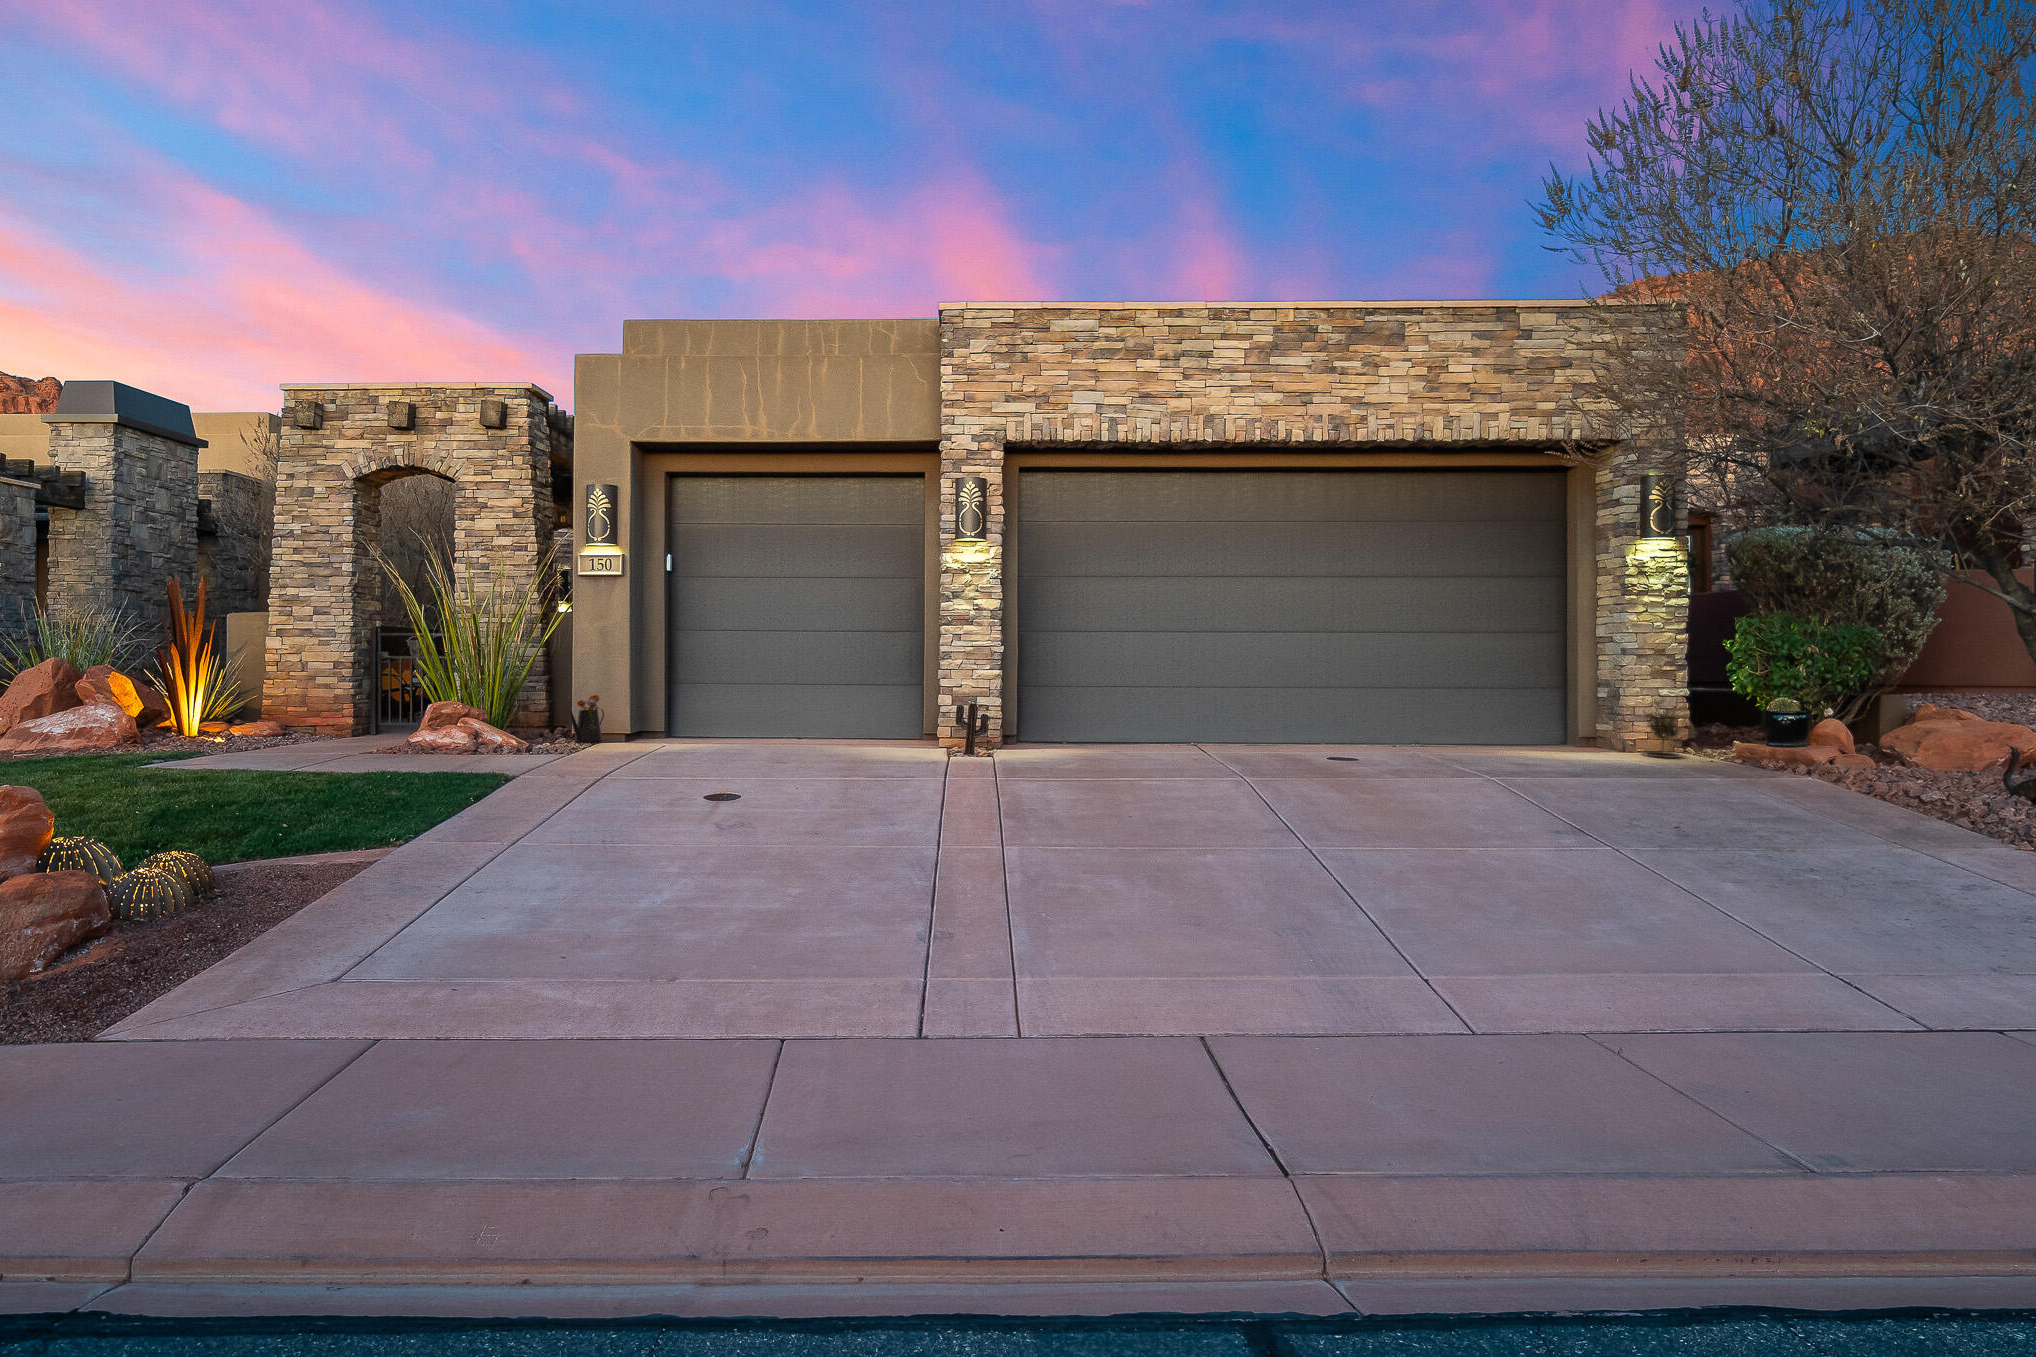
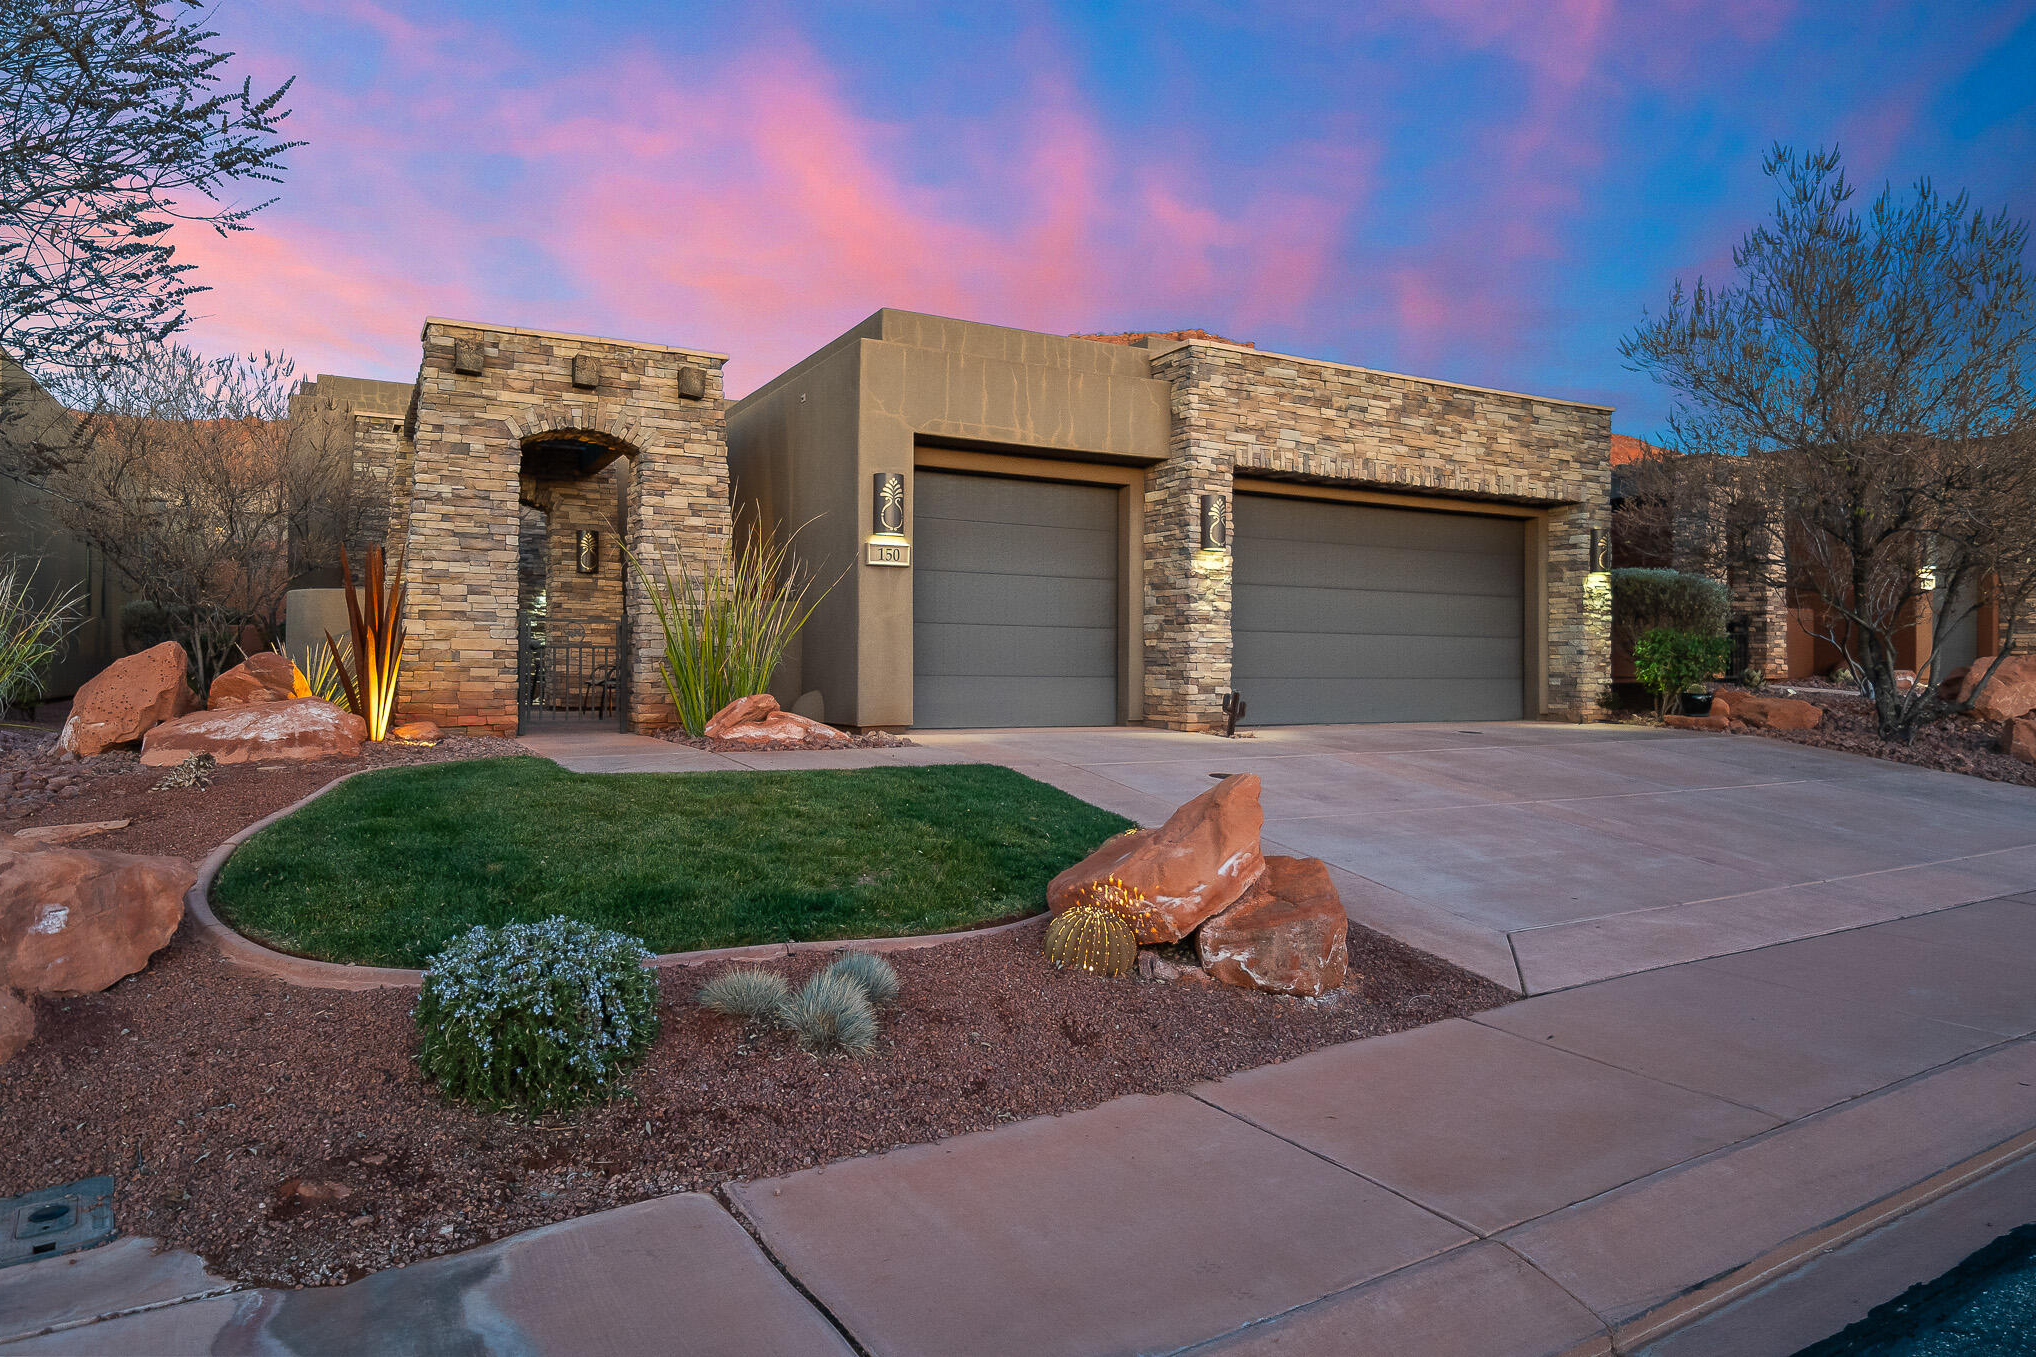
watering can: present [570,695,604,742] -> none [869,685,896,733]

